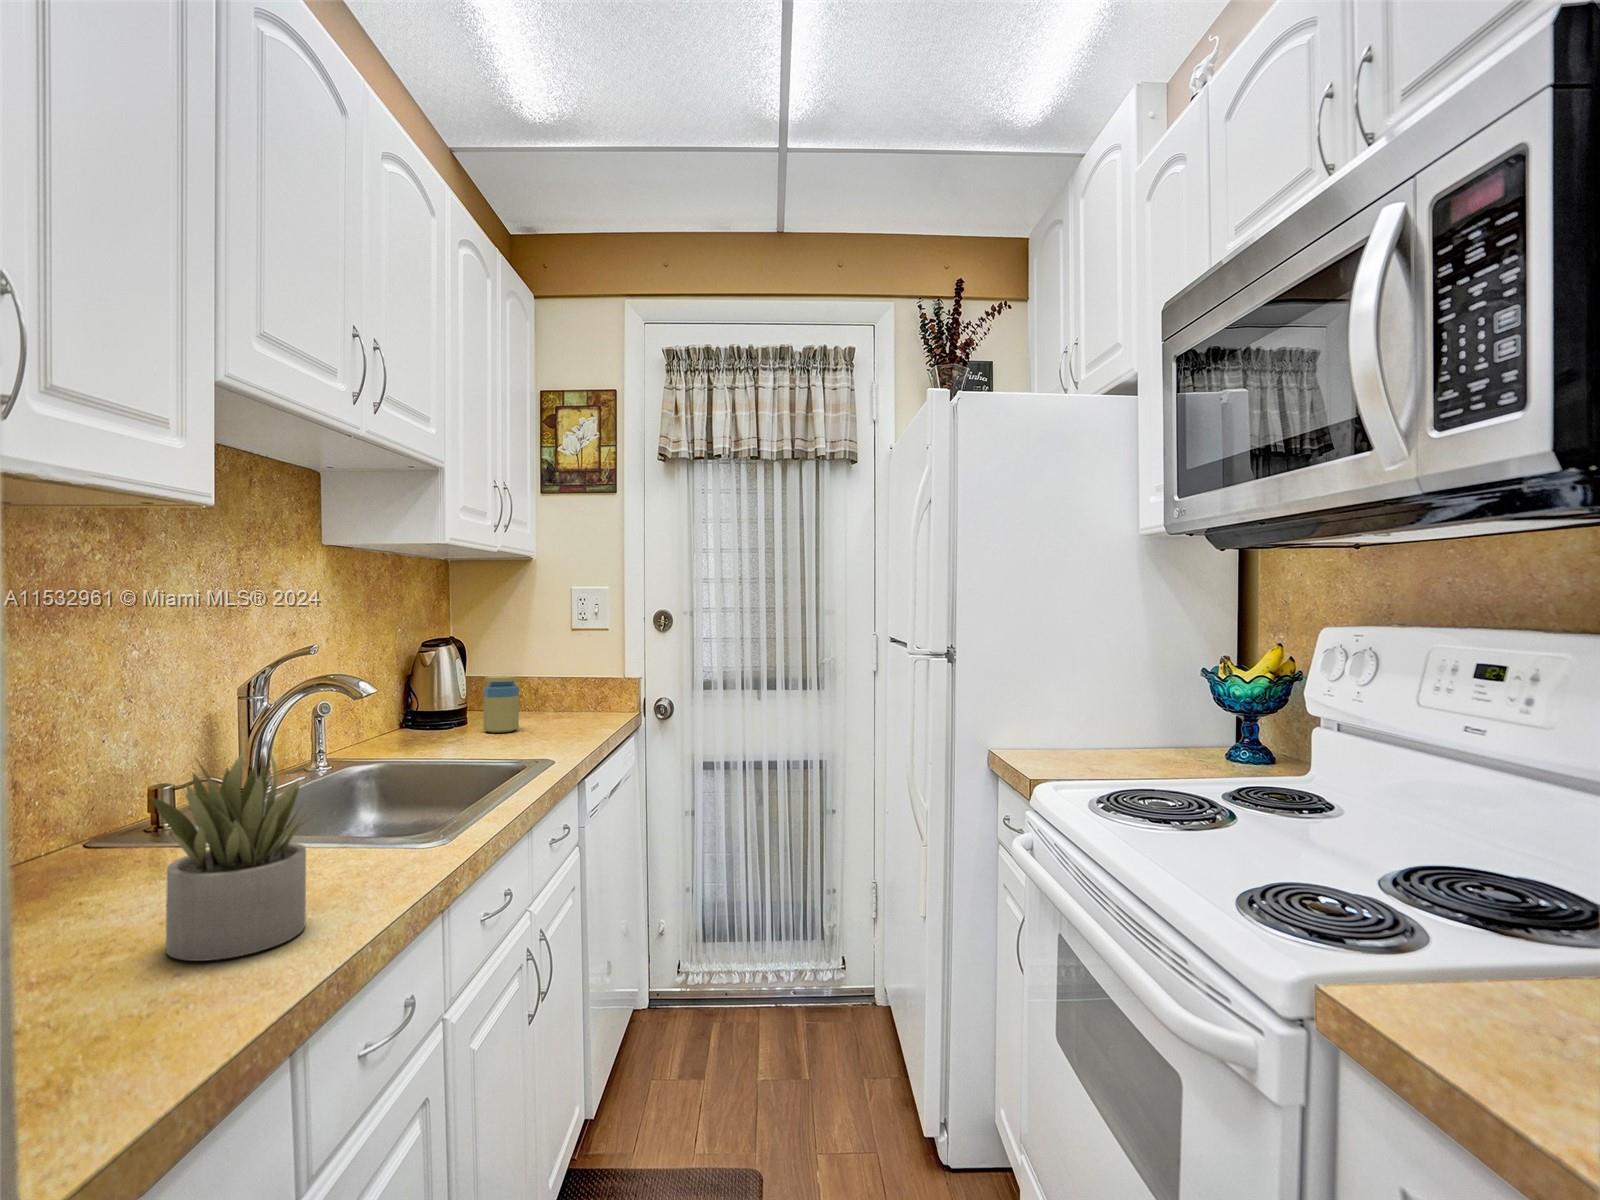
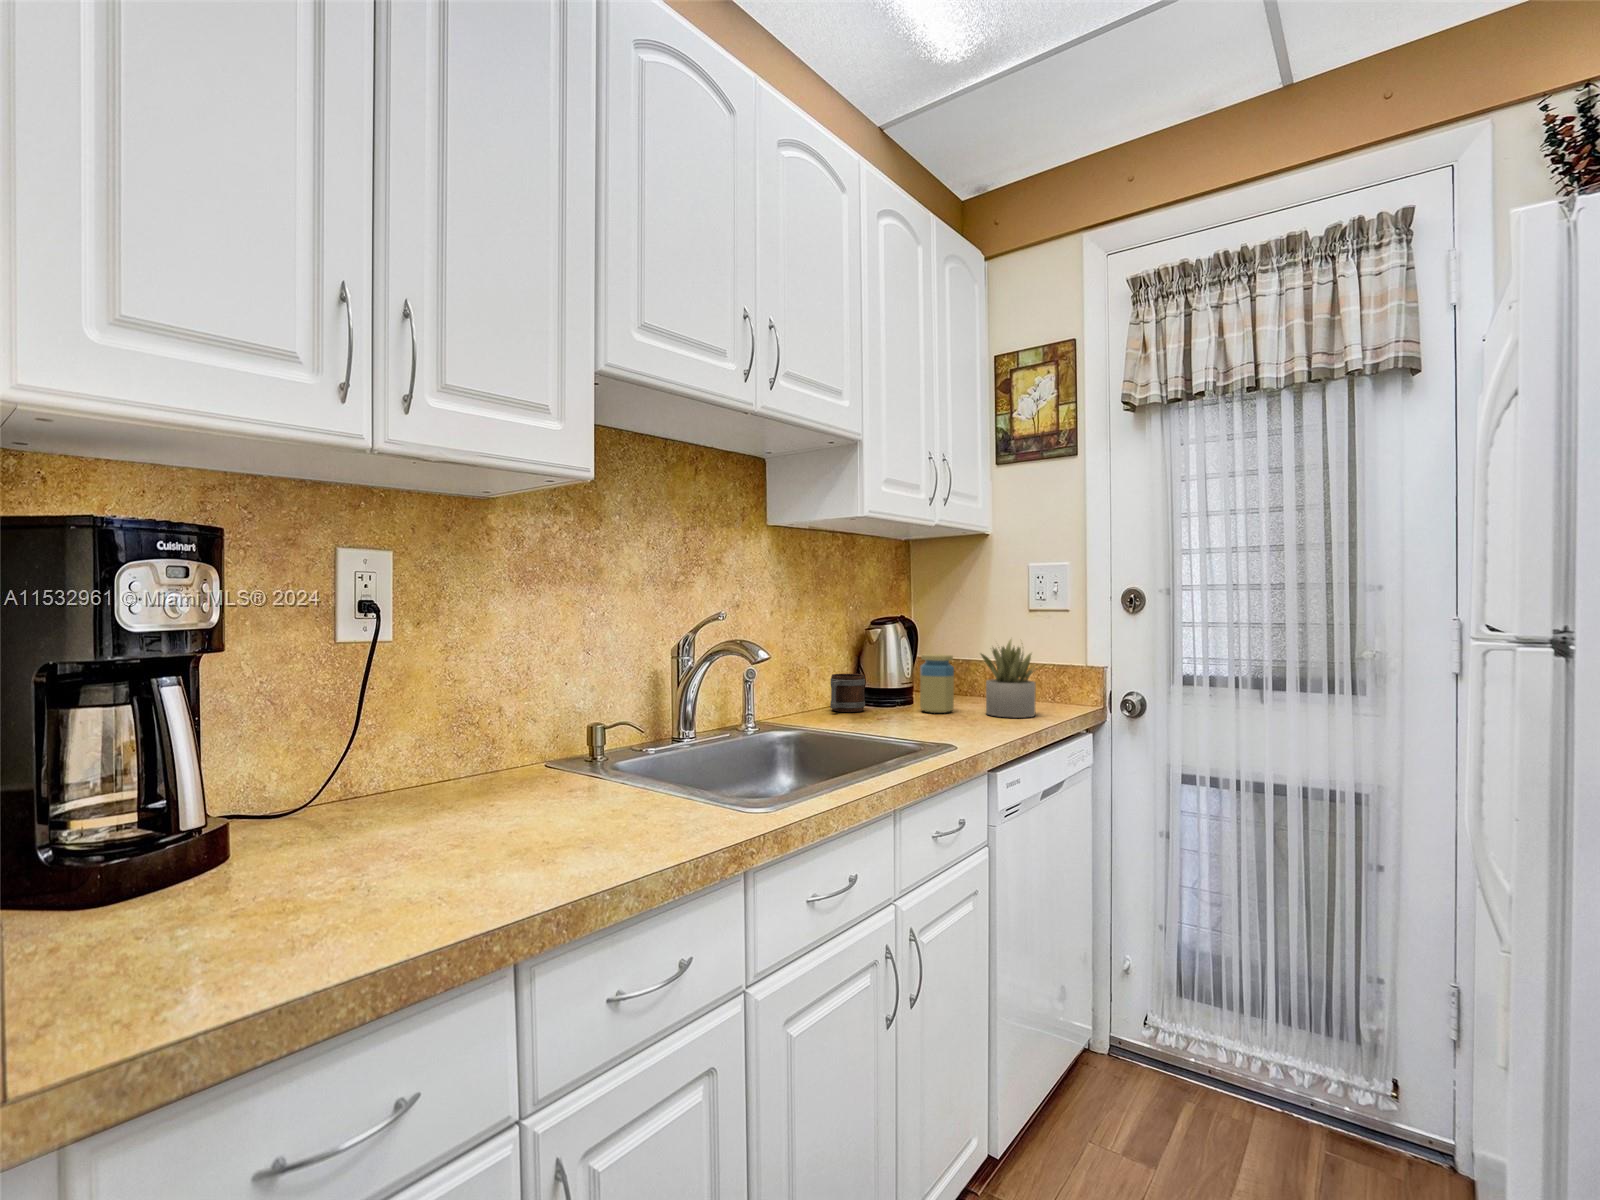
mug: none [387,701,427,741] -> present [830,674,865,712]
succulent plant: present [149,752,311,961] -> present [981,640,1036,718]

